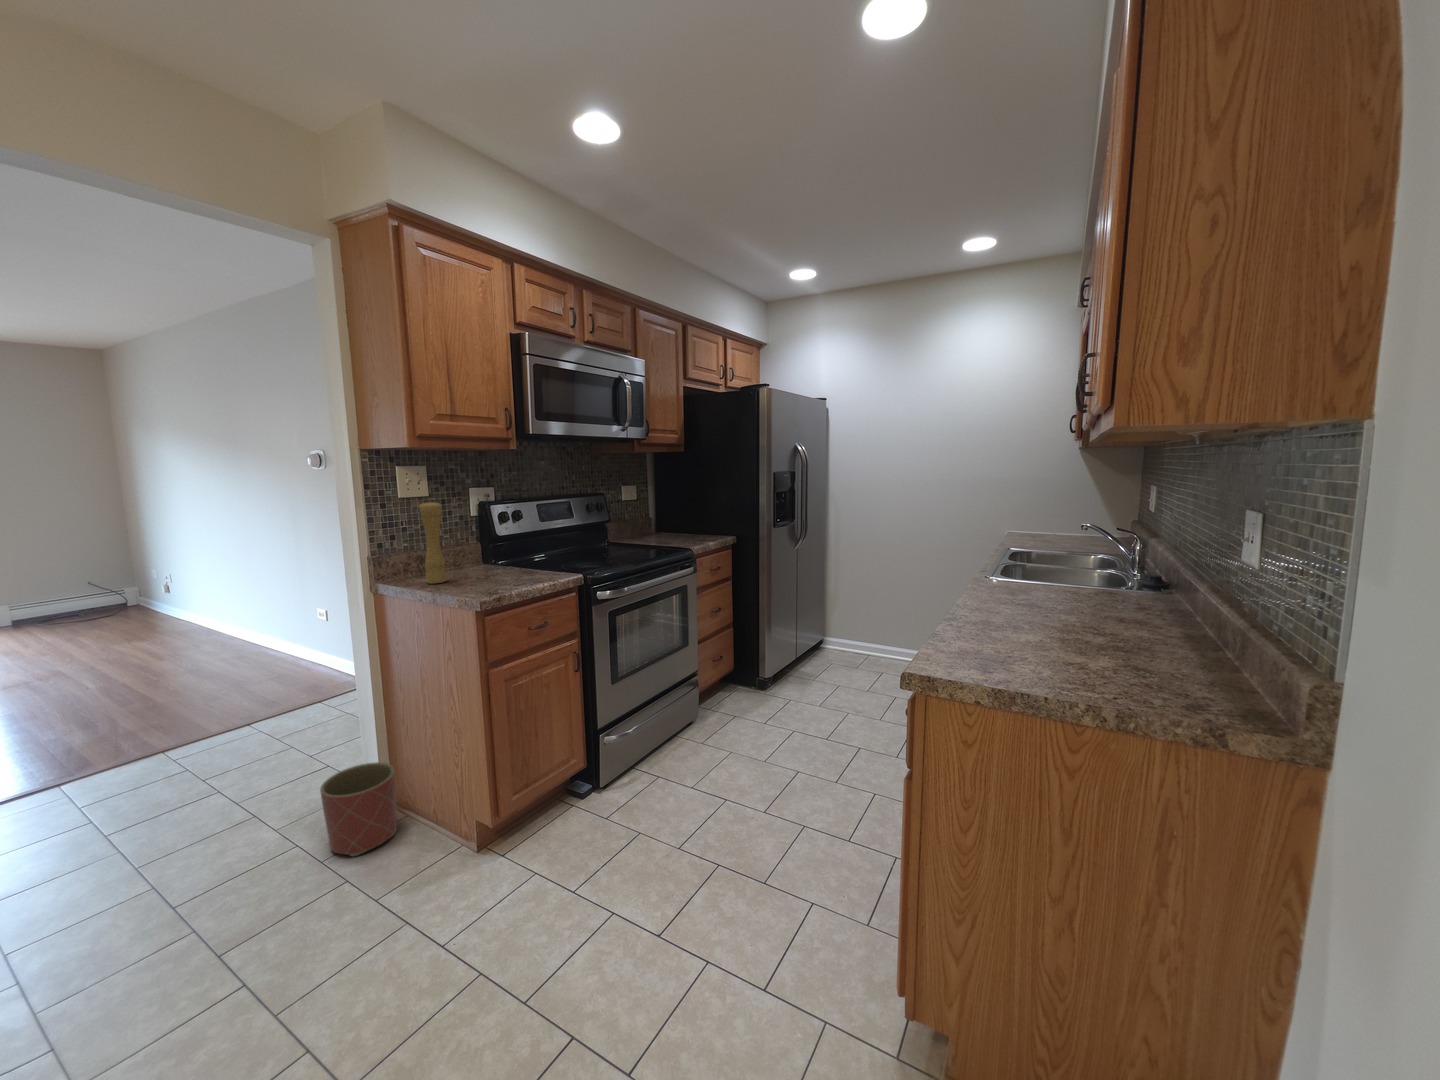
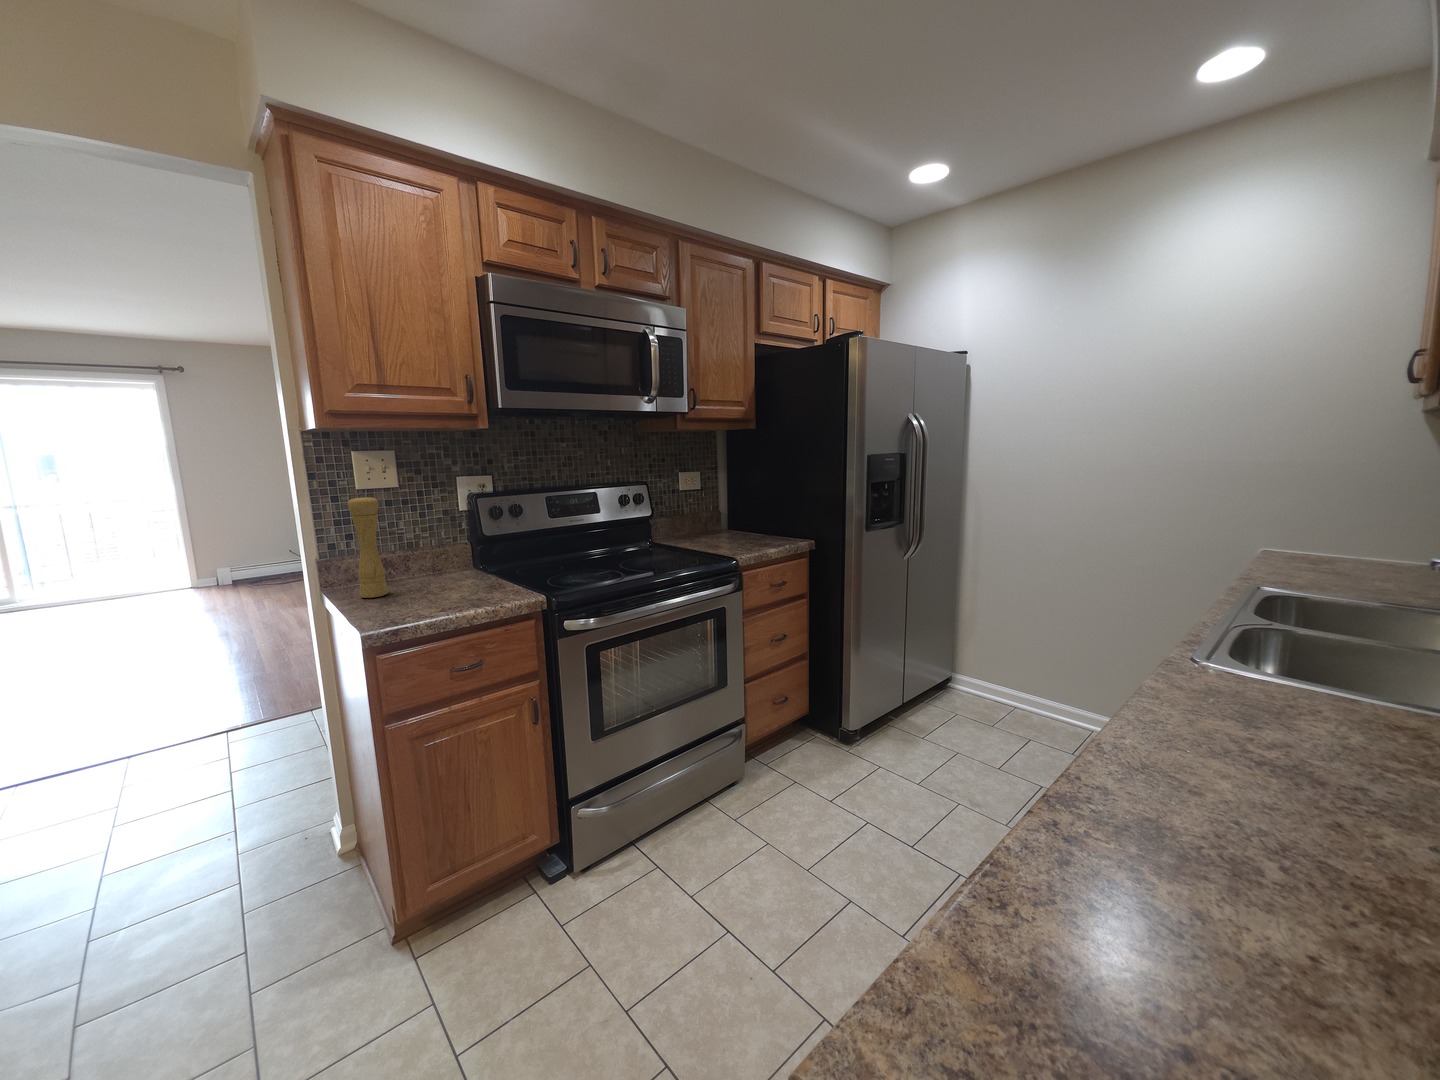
planter: present [320,762,397,856] -> none [247,797,343,912]

